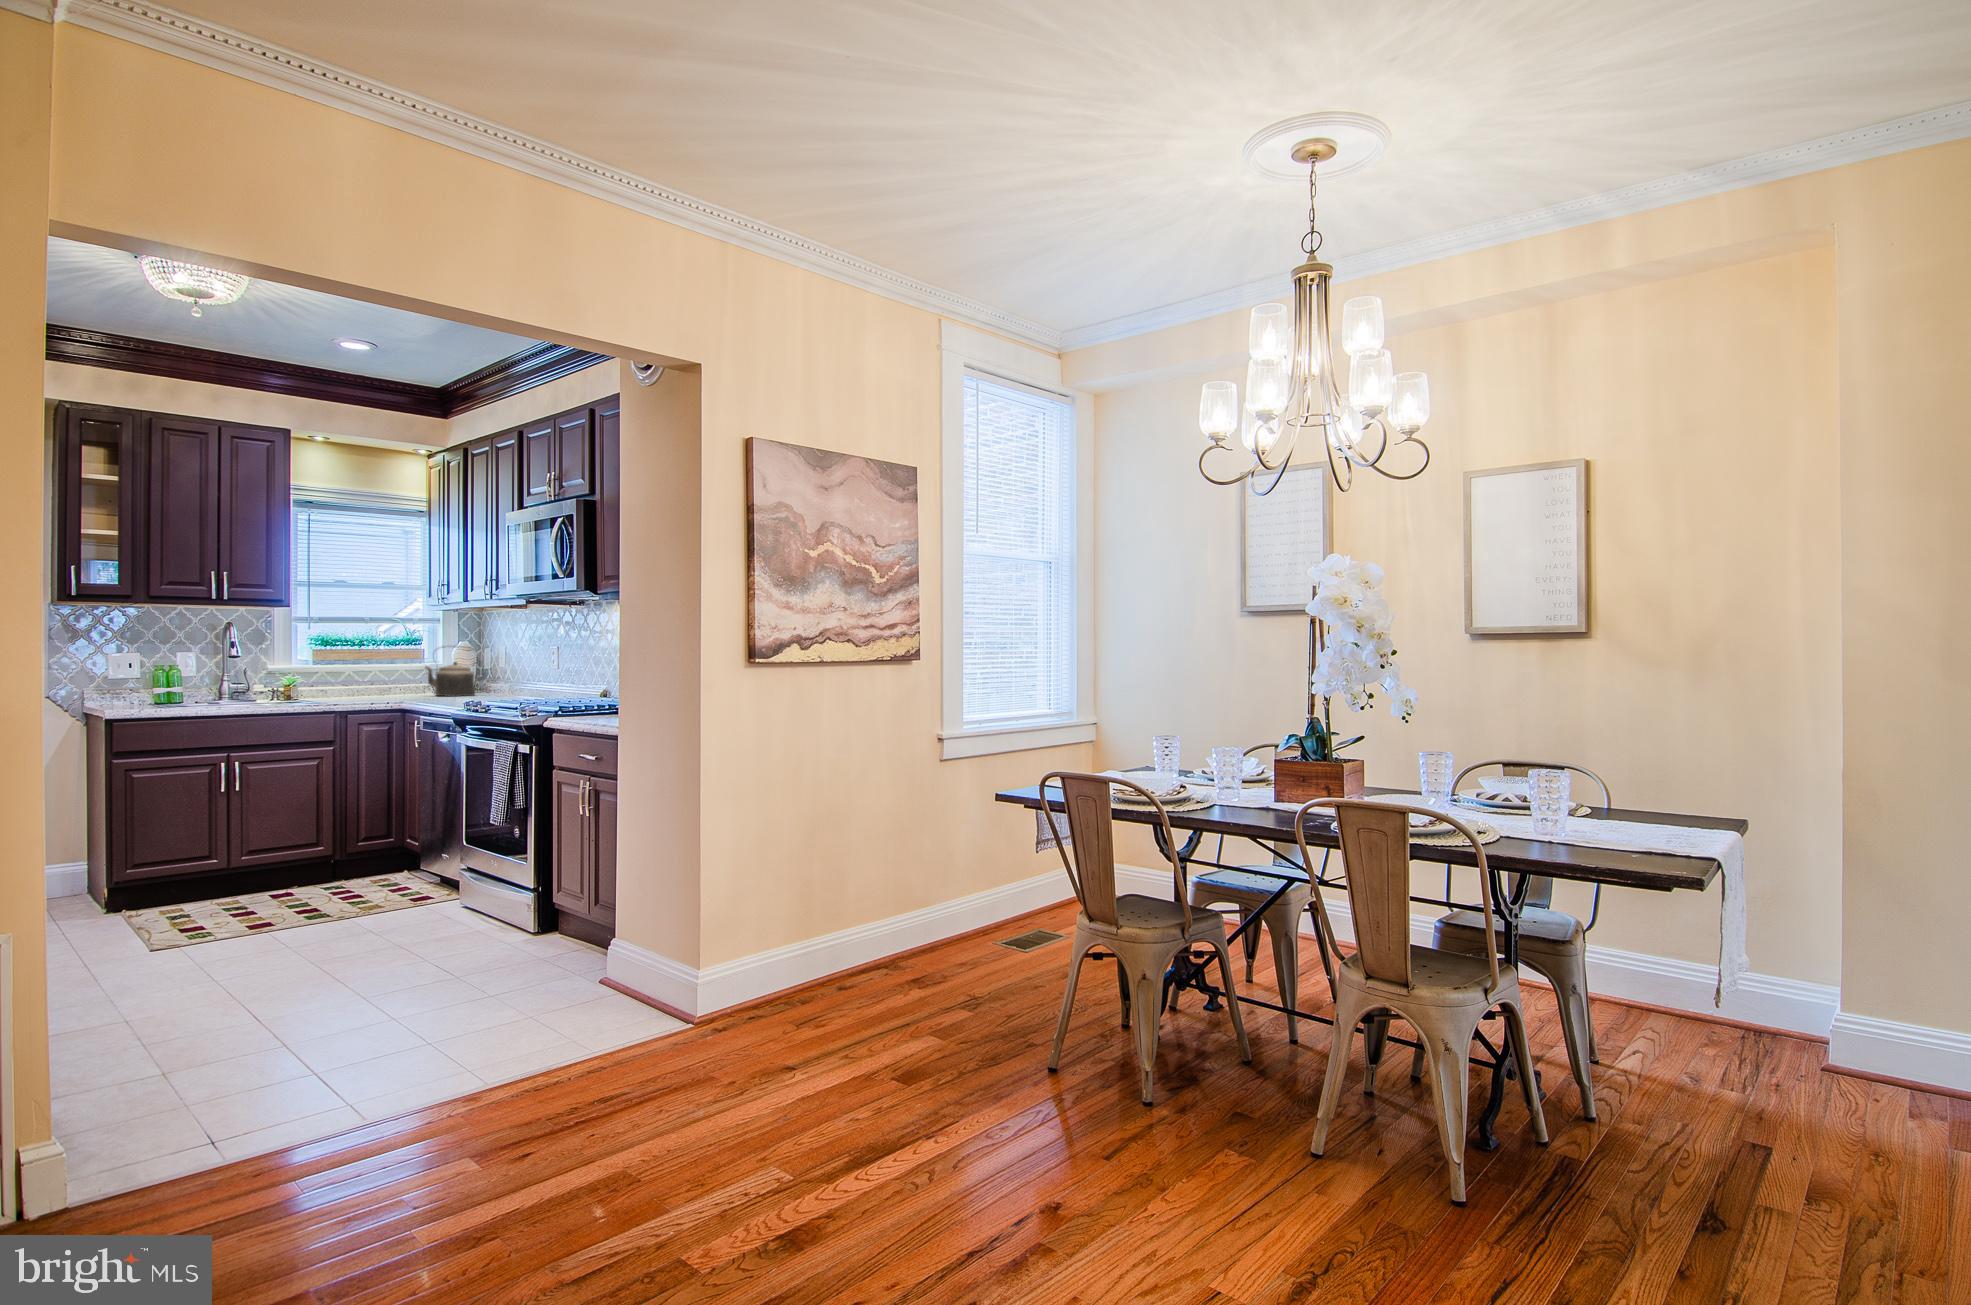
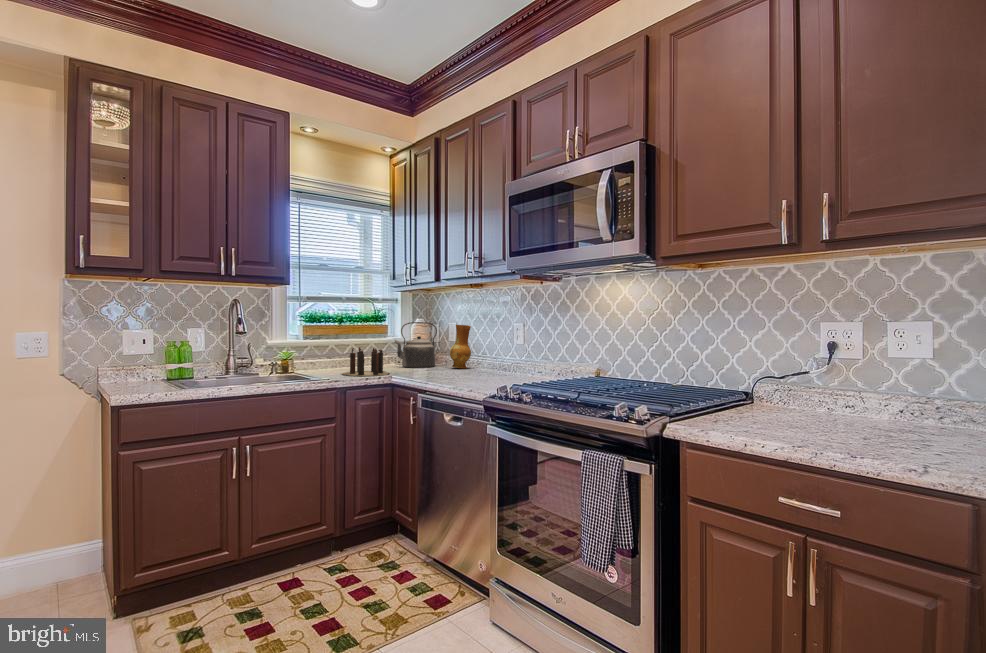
ceramic jug: none [484,649,509,697] -> present [450,325,471,369]
candle: none [346,672,420,701] -> present [342,347,389,376]

